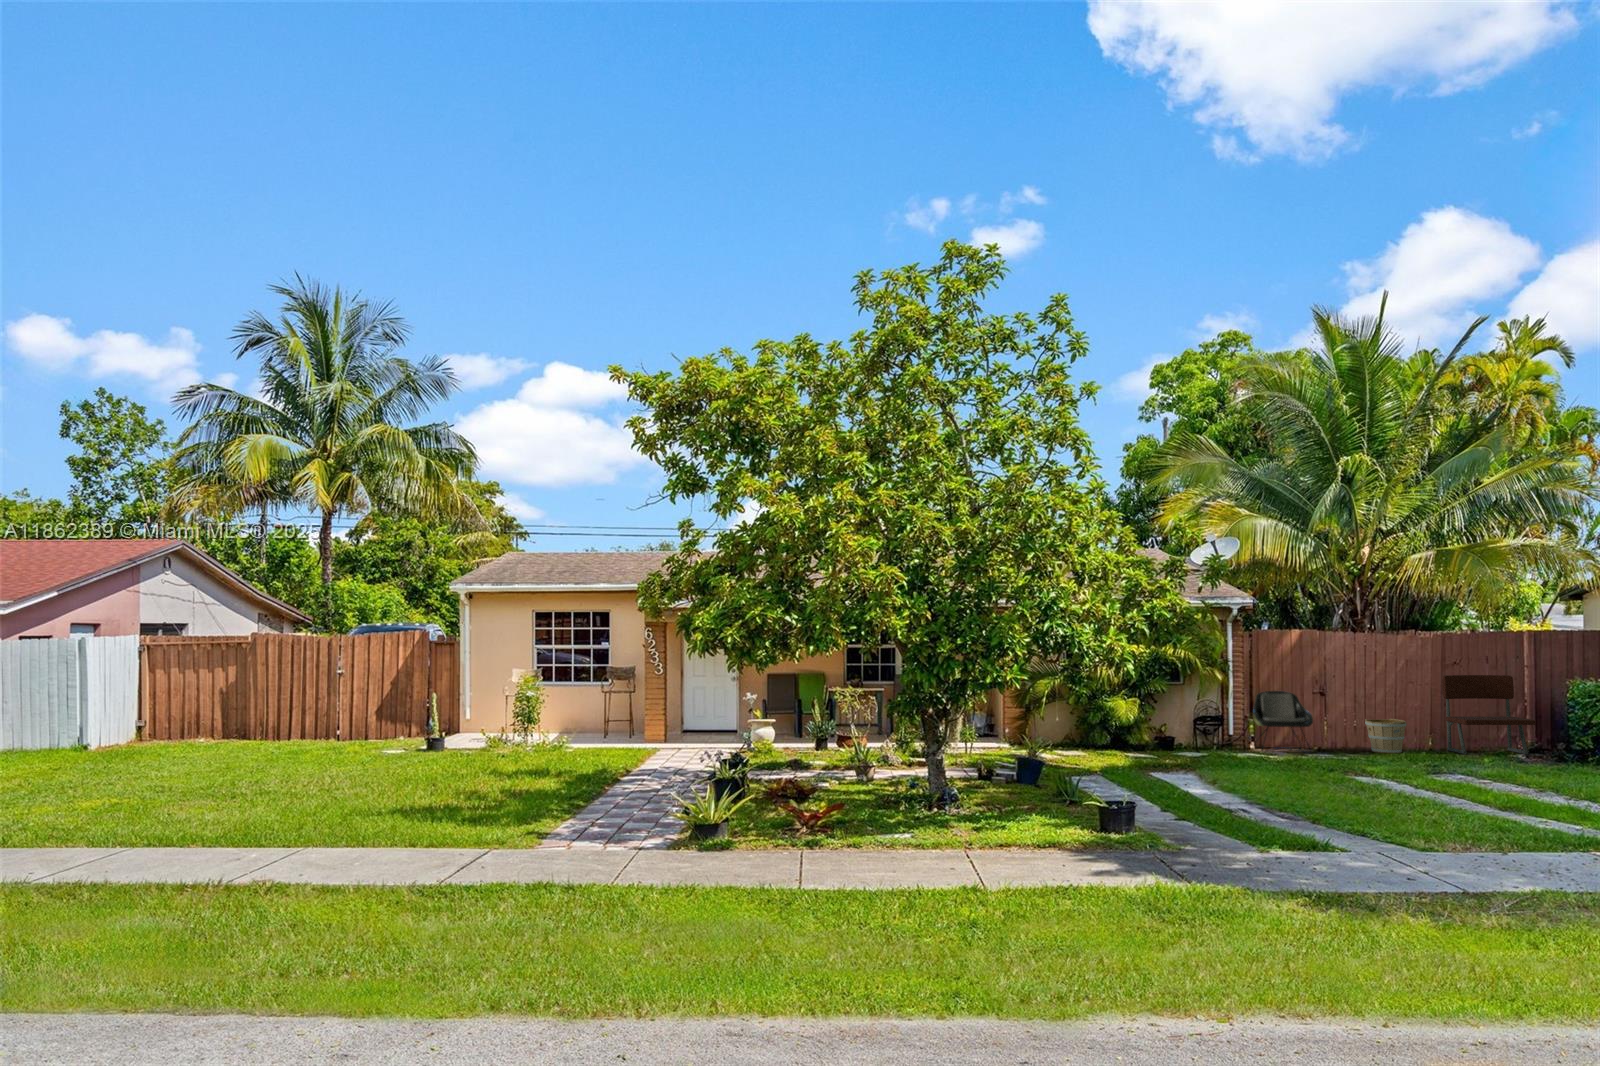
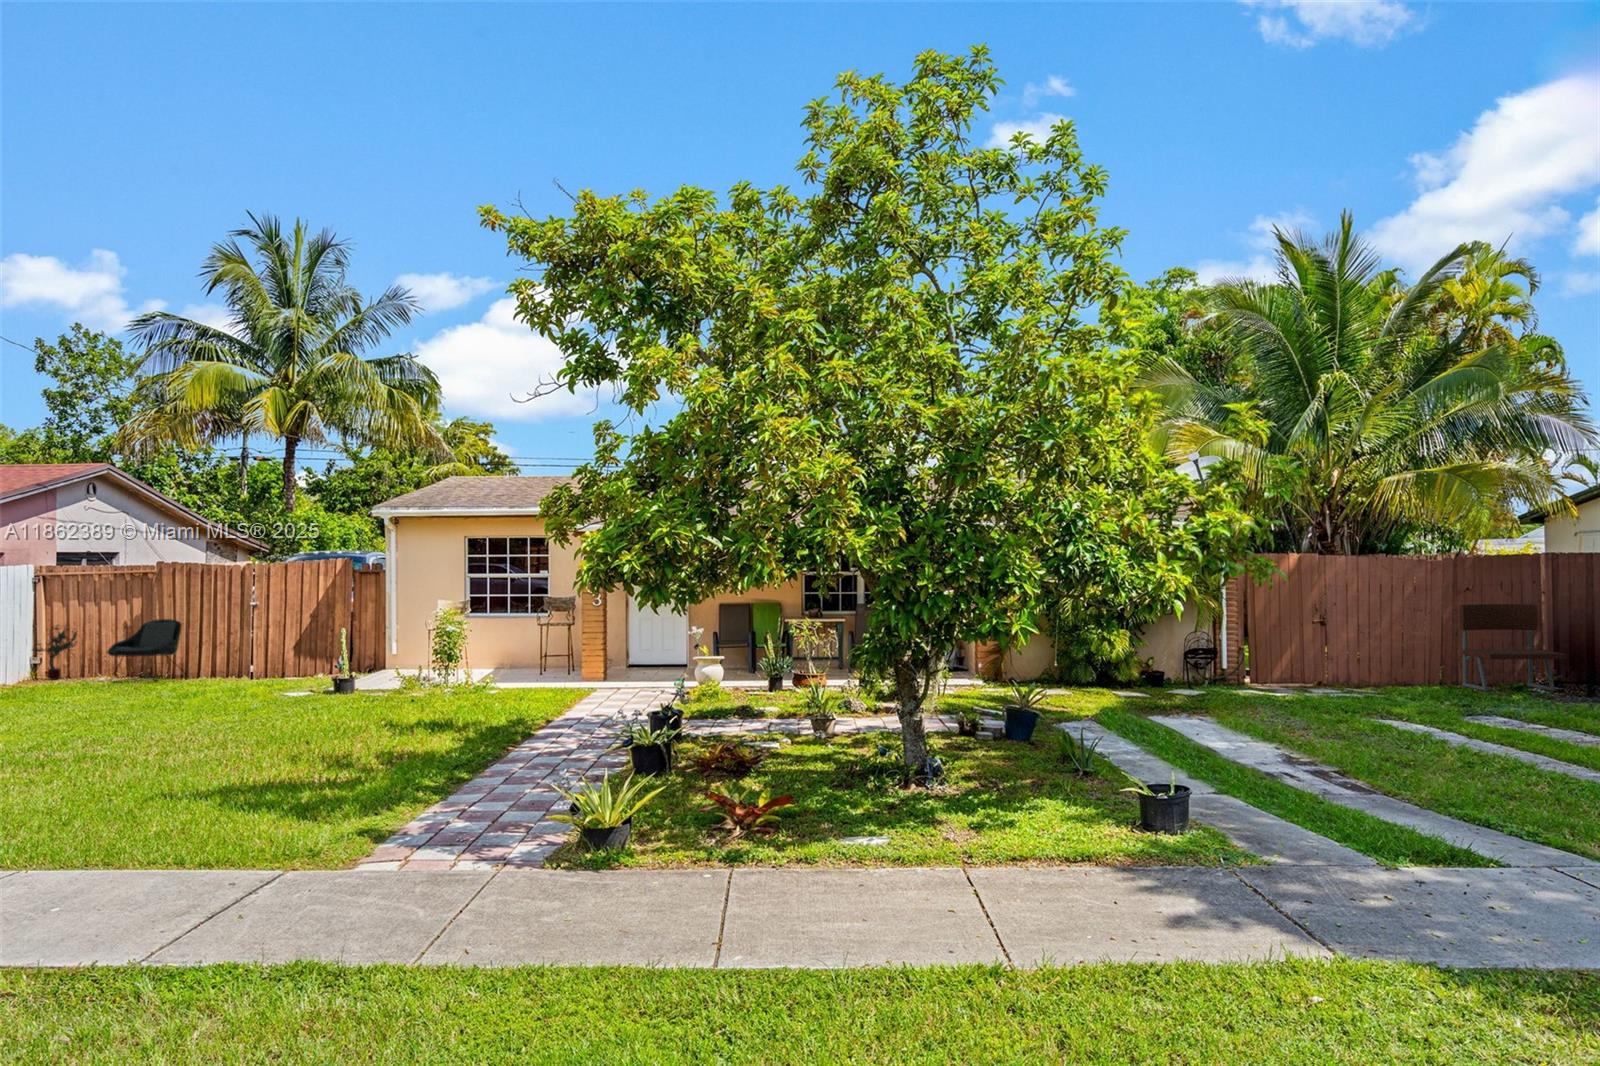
potted tree: none [143,689,185,740] -> present [33,625,77,680]
lounge chair: present [1253,691,1313,754] -> present [108,619,183,682]
wooden bucket: present [1365,719,1407,753] -> none [1374,652,1422,690]

